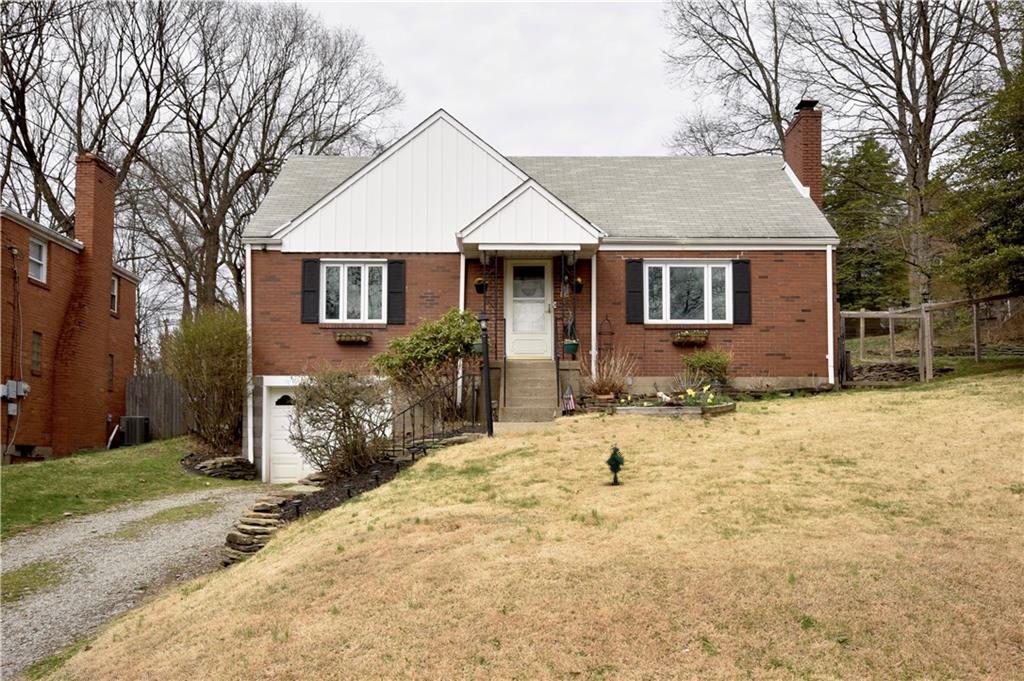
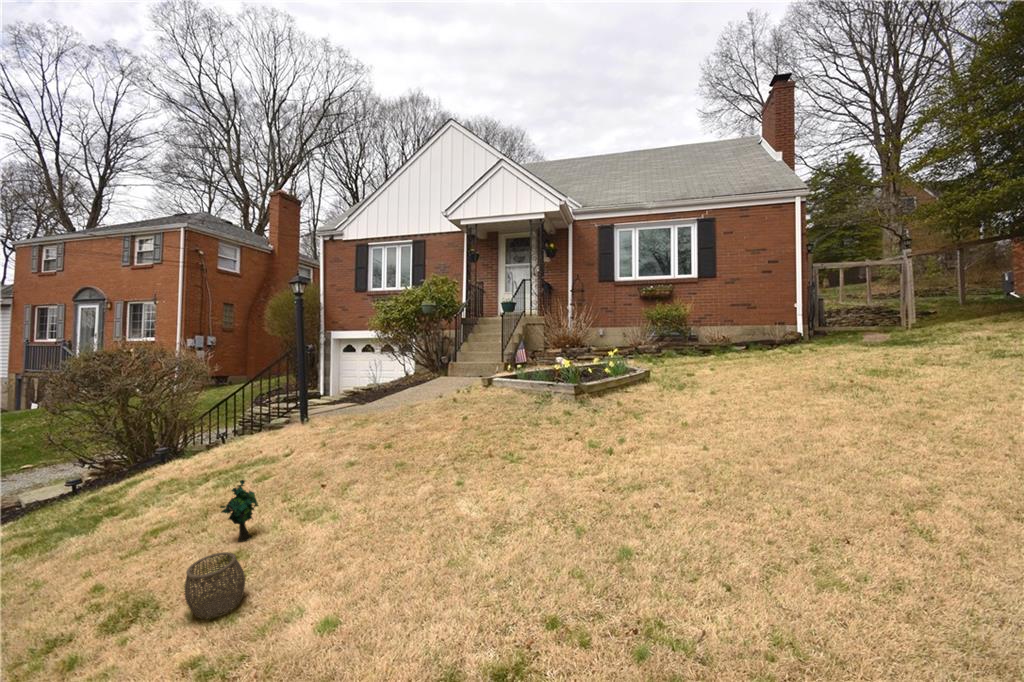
woven basket: none [659,467,690,497] -> present [185,552,245,619]

